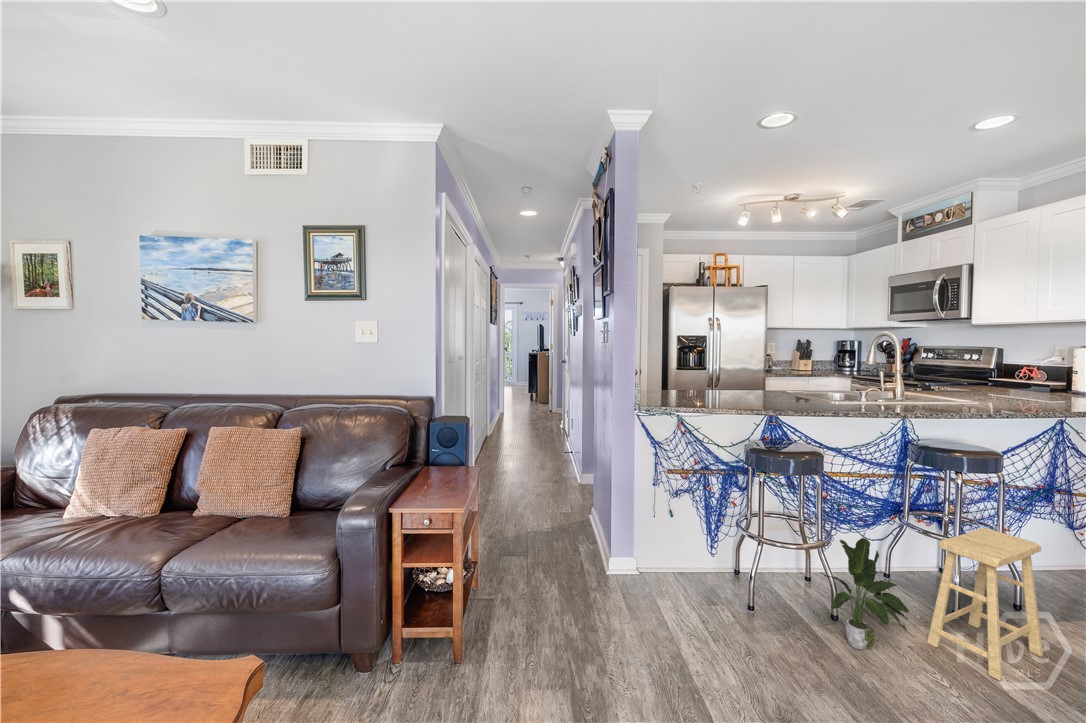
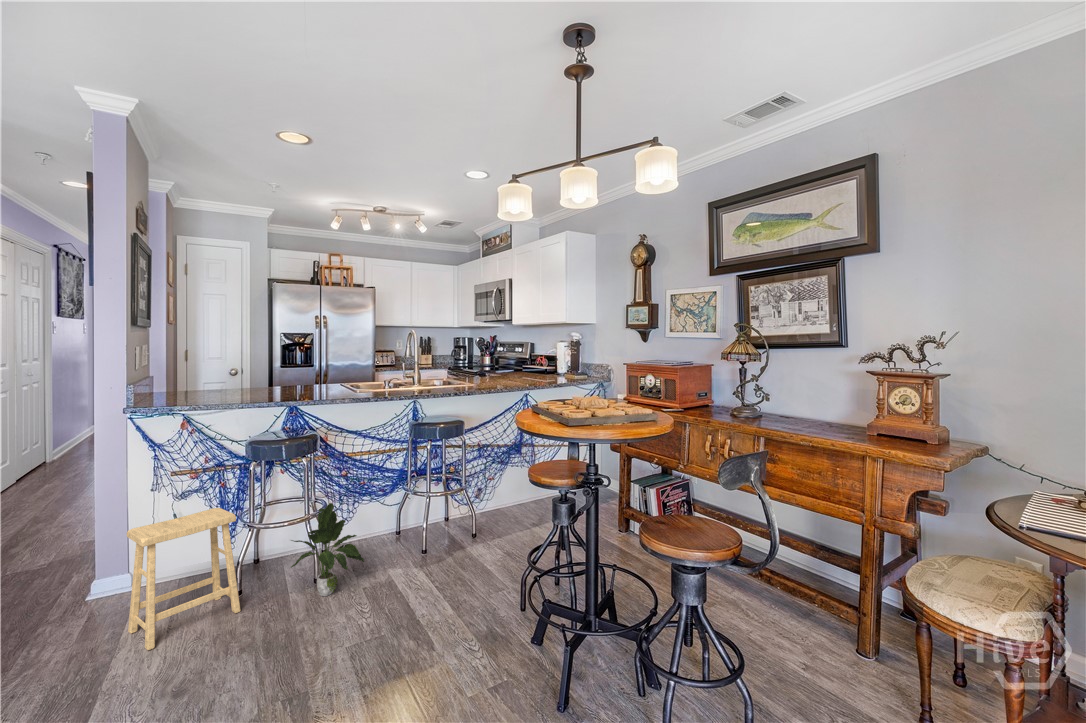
footstool: present [927,528,1043,680] -> present [127,508,241,650]

